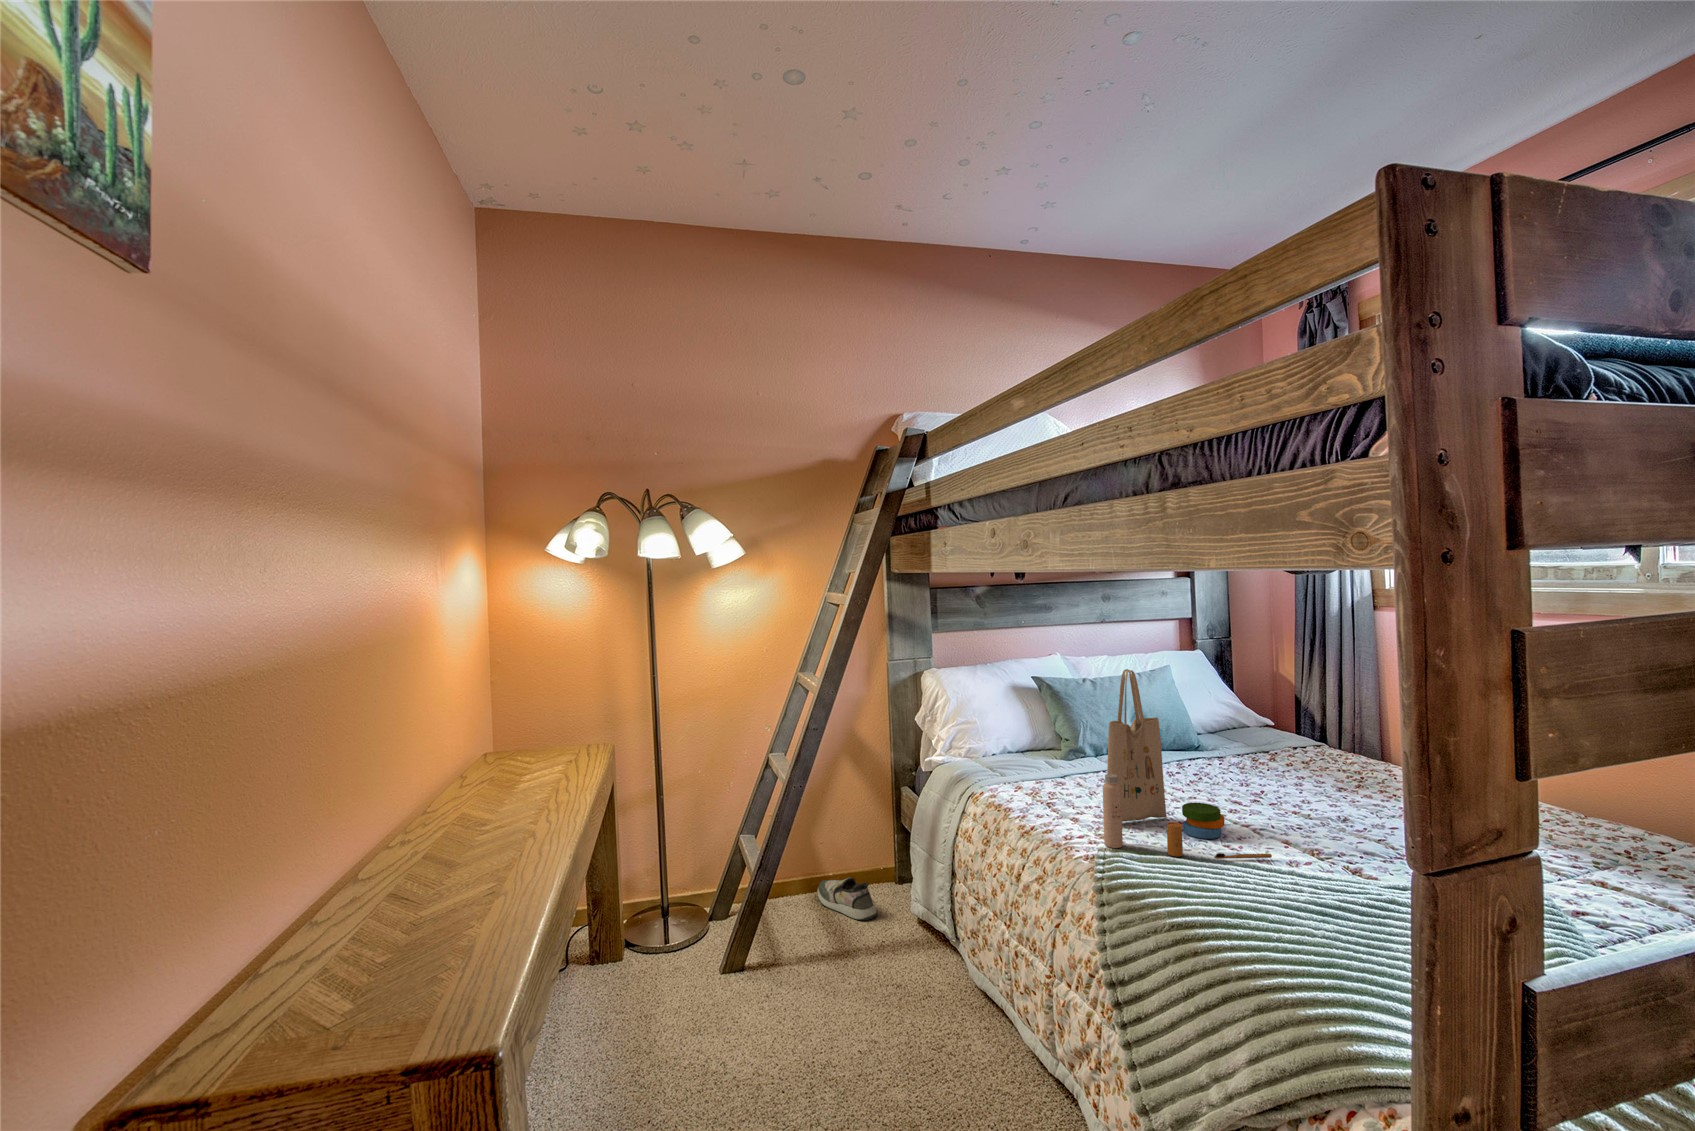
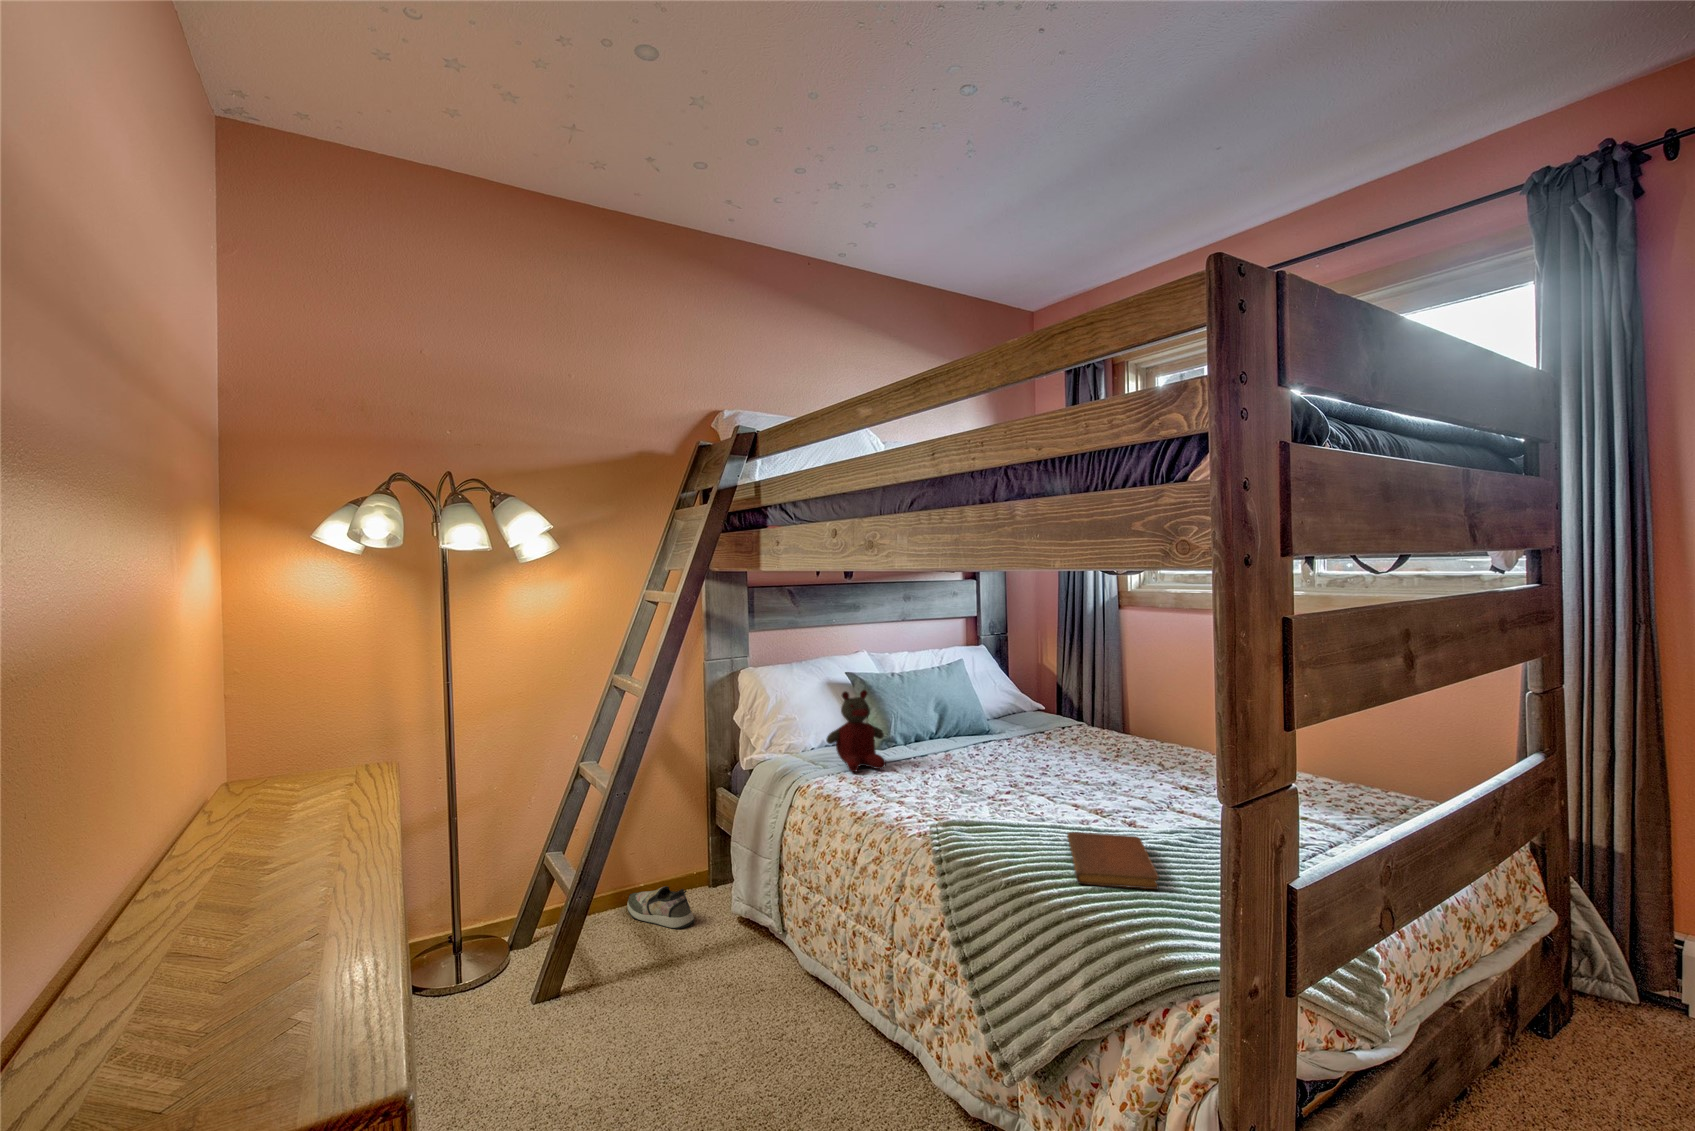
tote bag: present [1103,669,1272,859] -> none [929,661,1071,826]
stuffed bear: none [1003,696,1067,782] -> present [826,690,886,772]
notebook: none [1256,874,1369,959] -> present [1067,832,1159,889]

